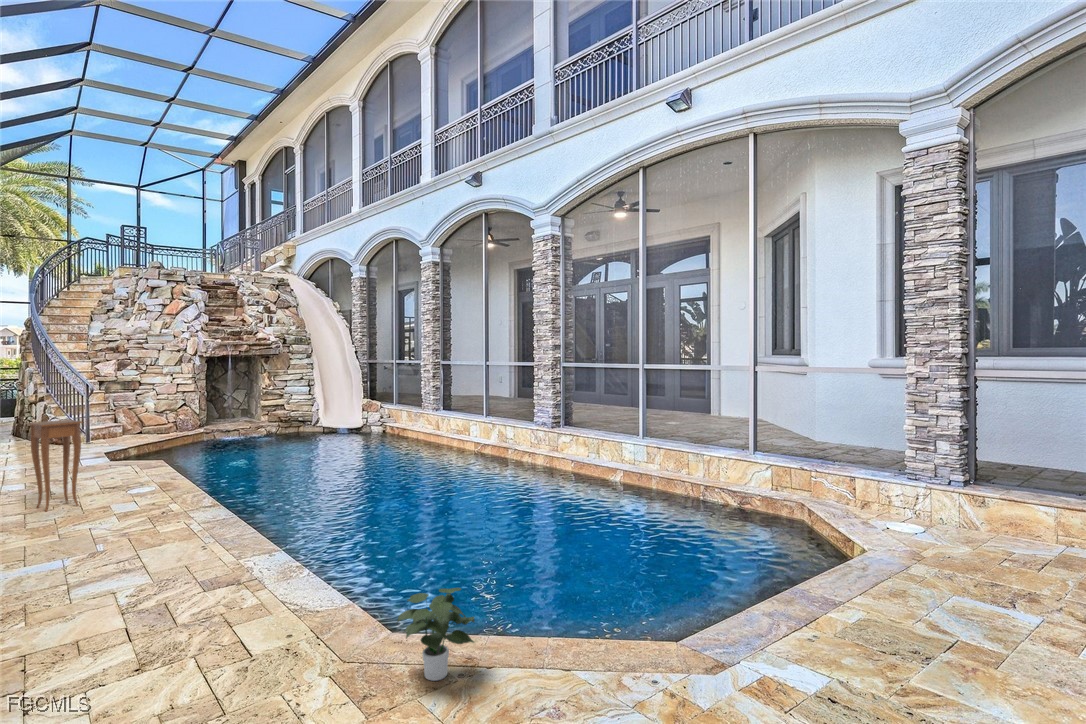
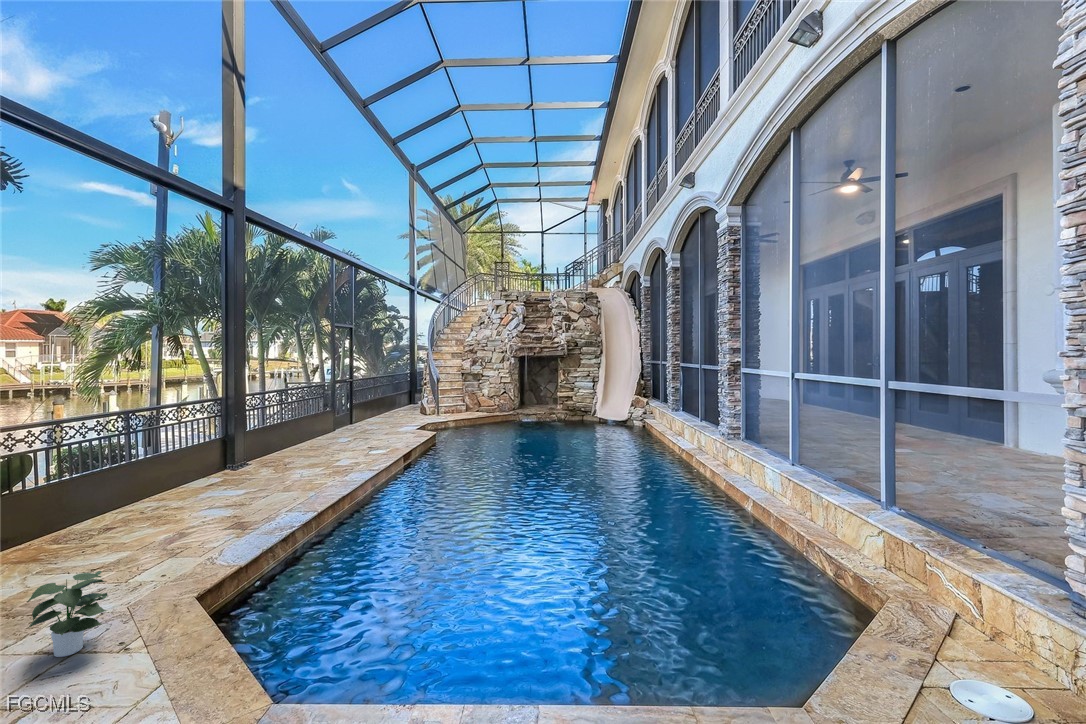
side table: present [29,420,82,511] -> none [310,395,336,451]

